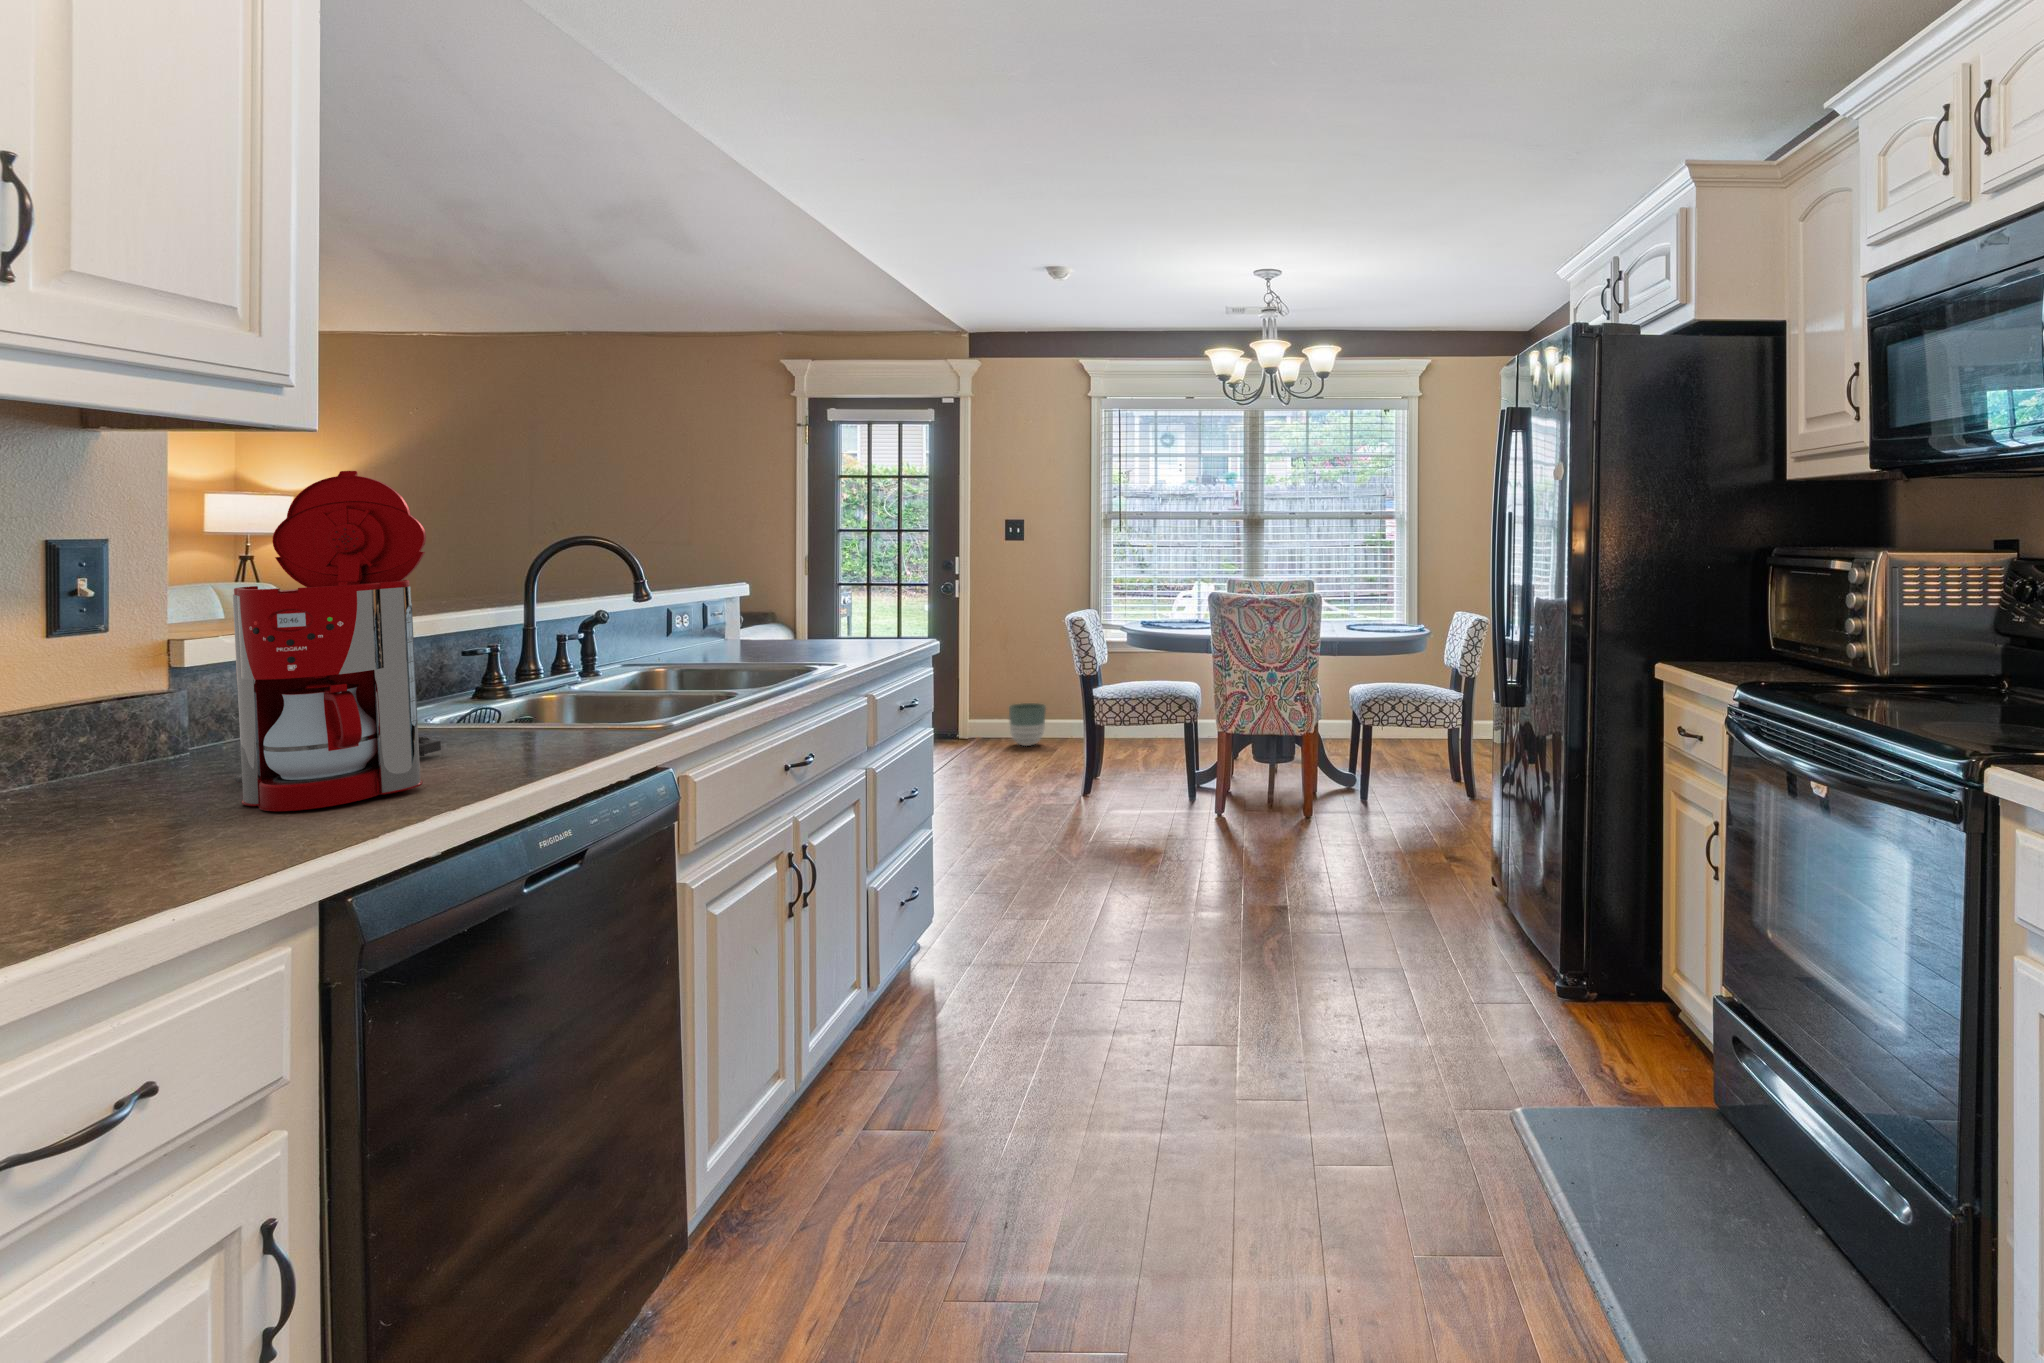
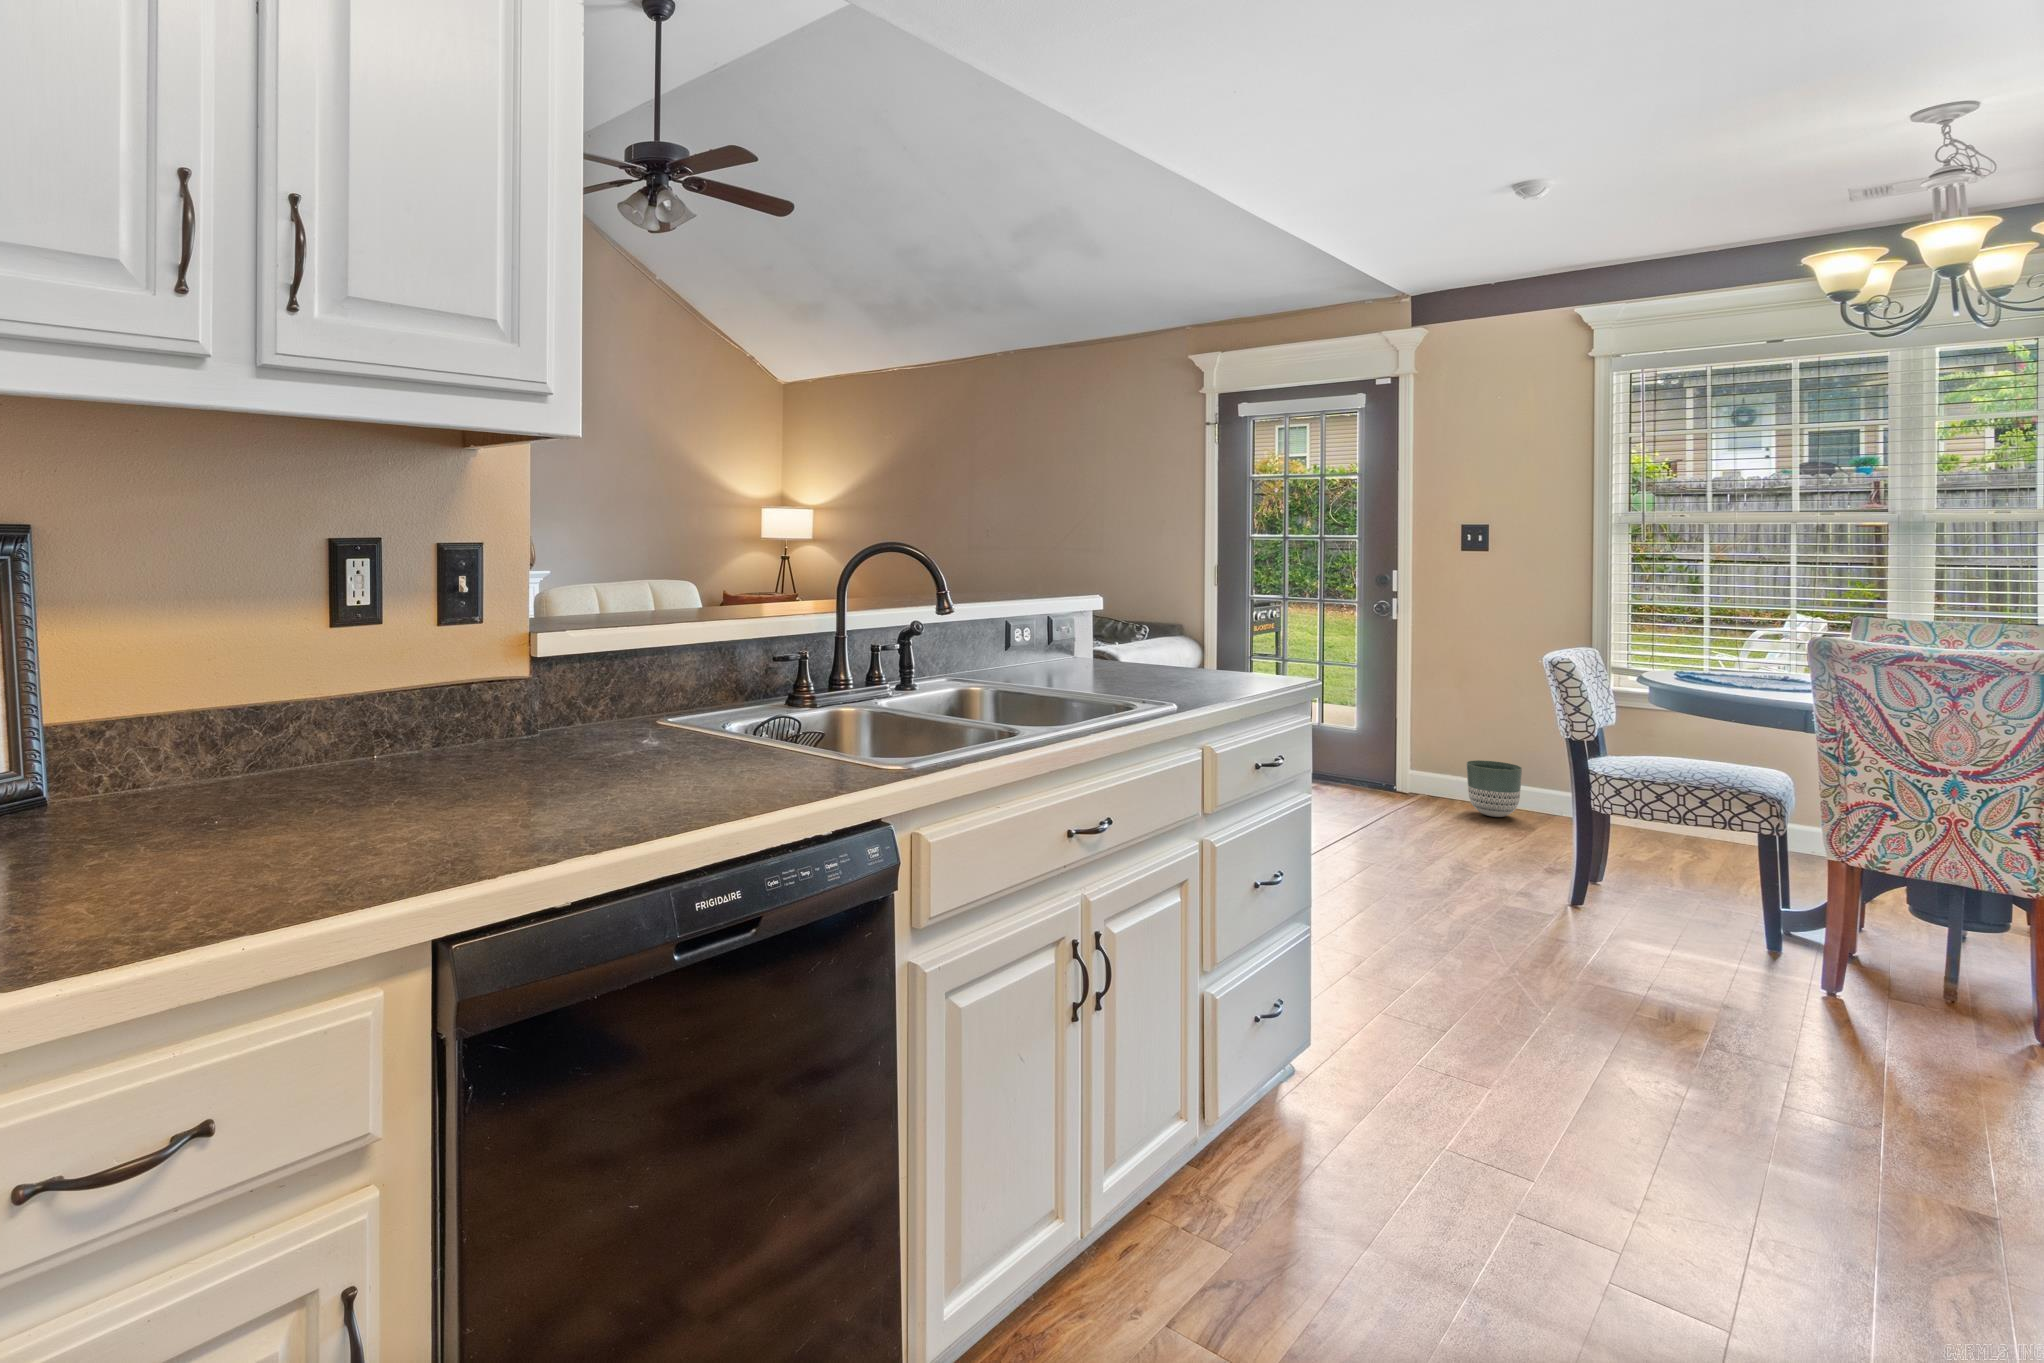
coffee maker: present [233,471,441,811] -> none [424,449,660,819]

